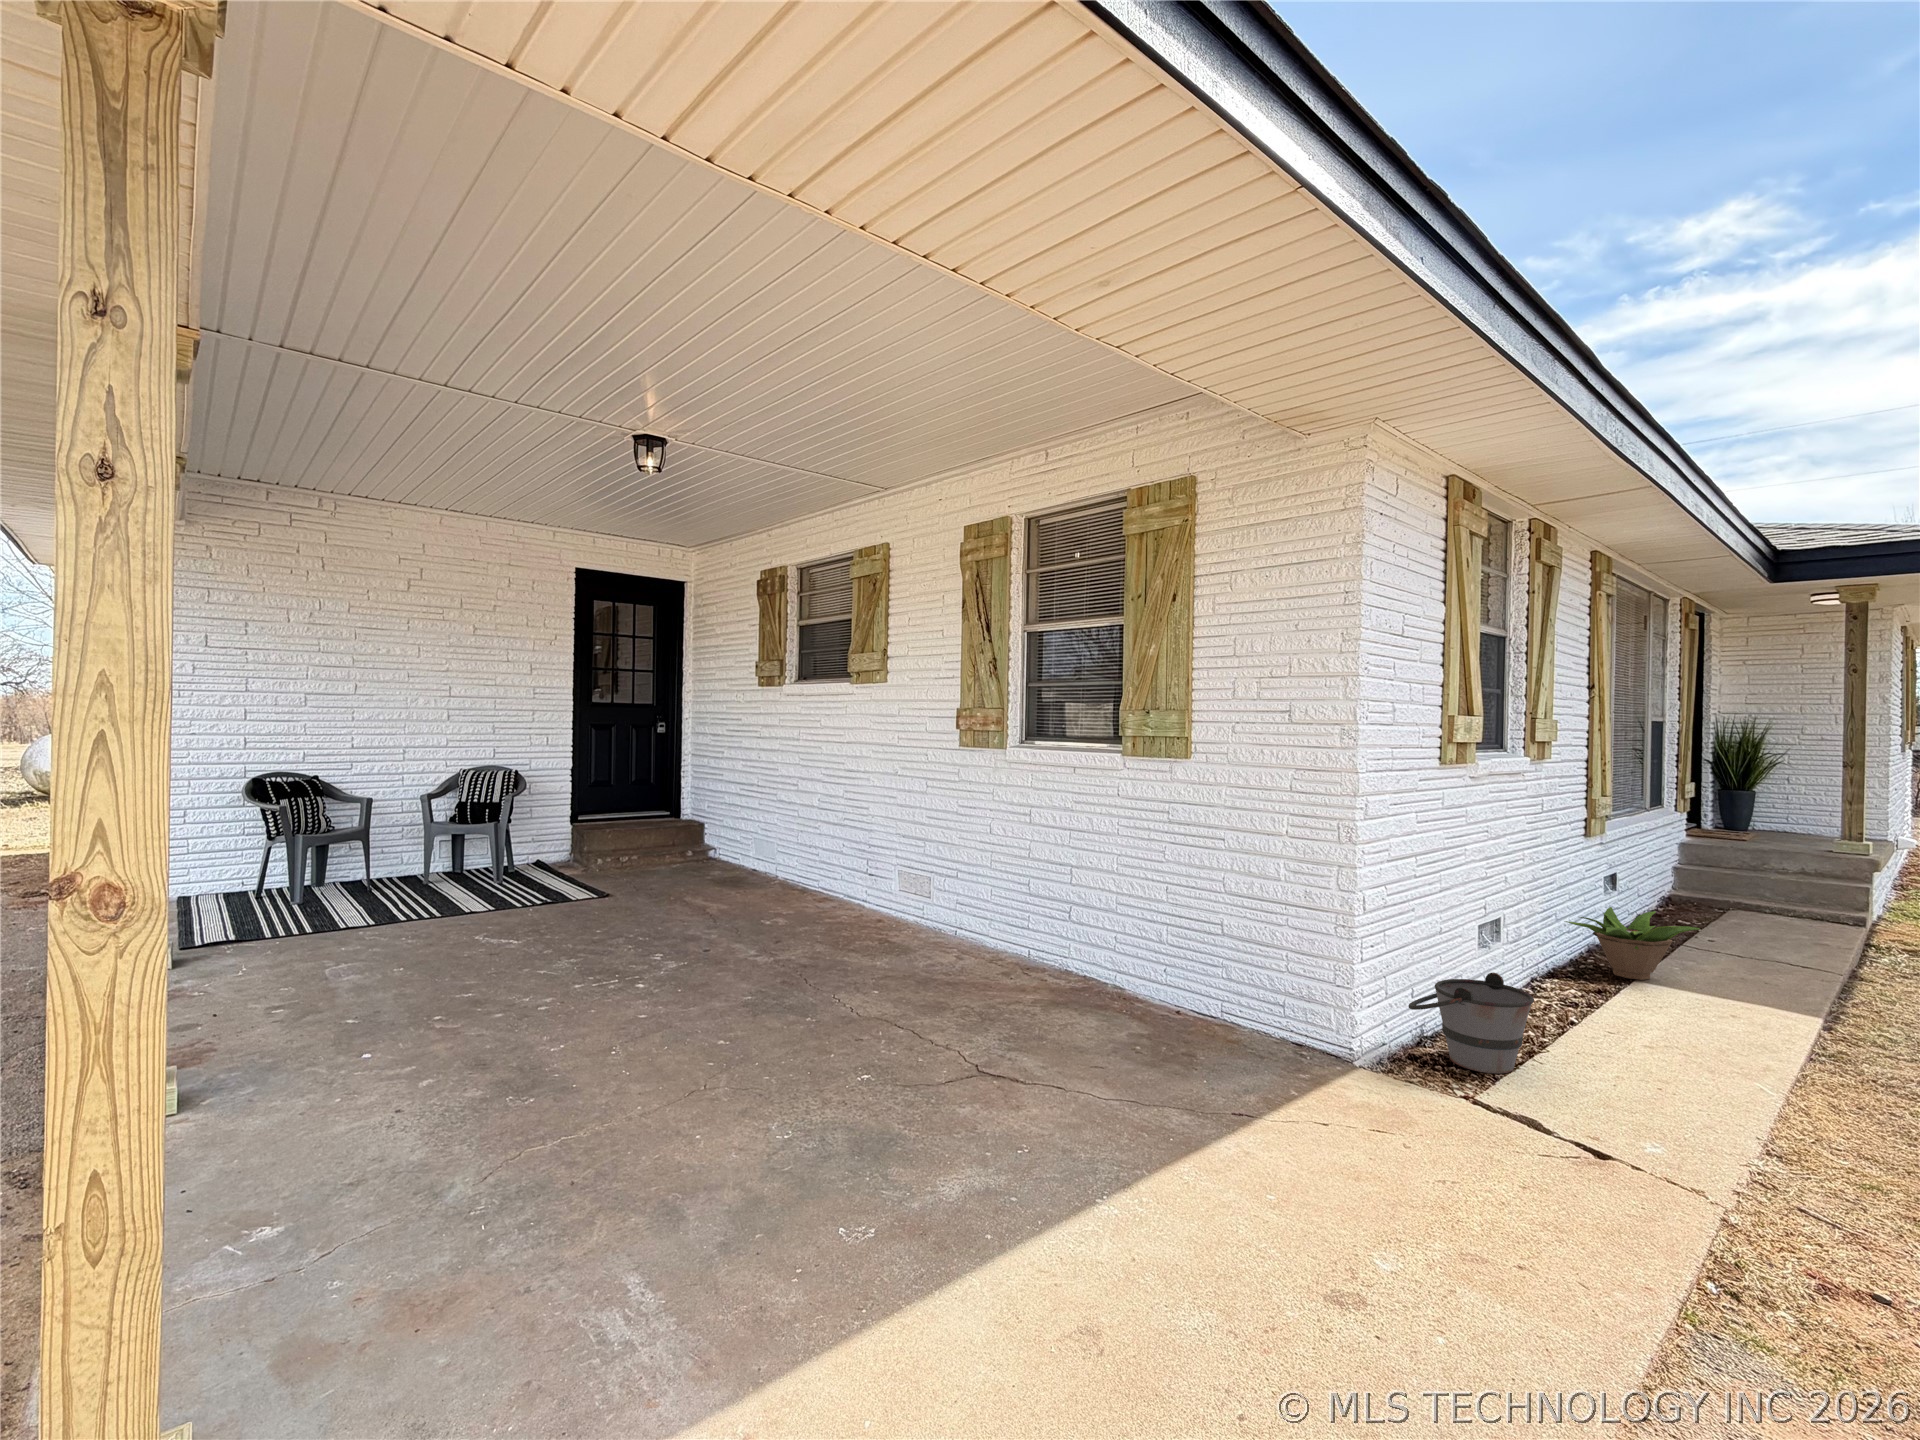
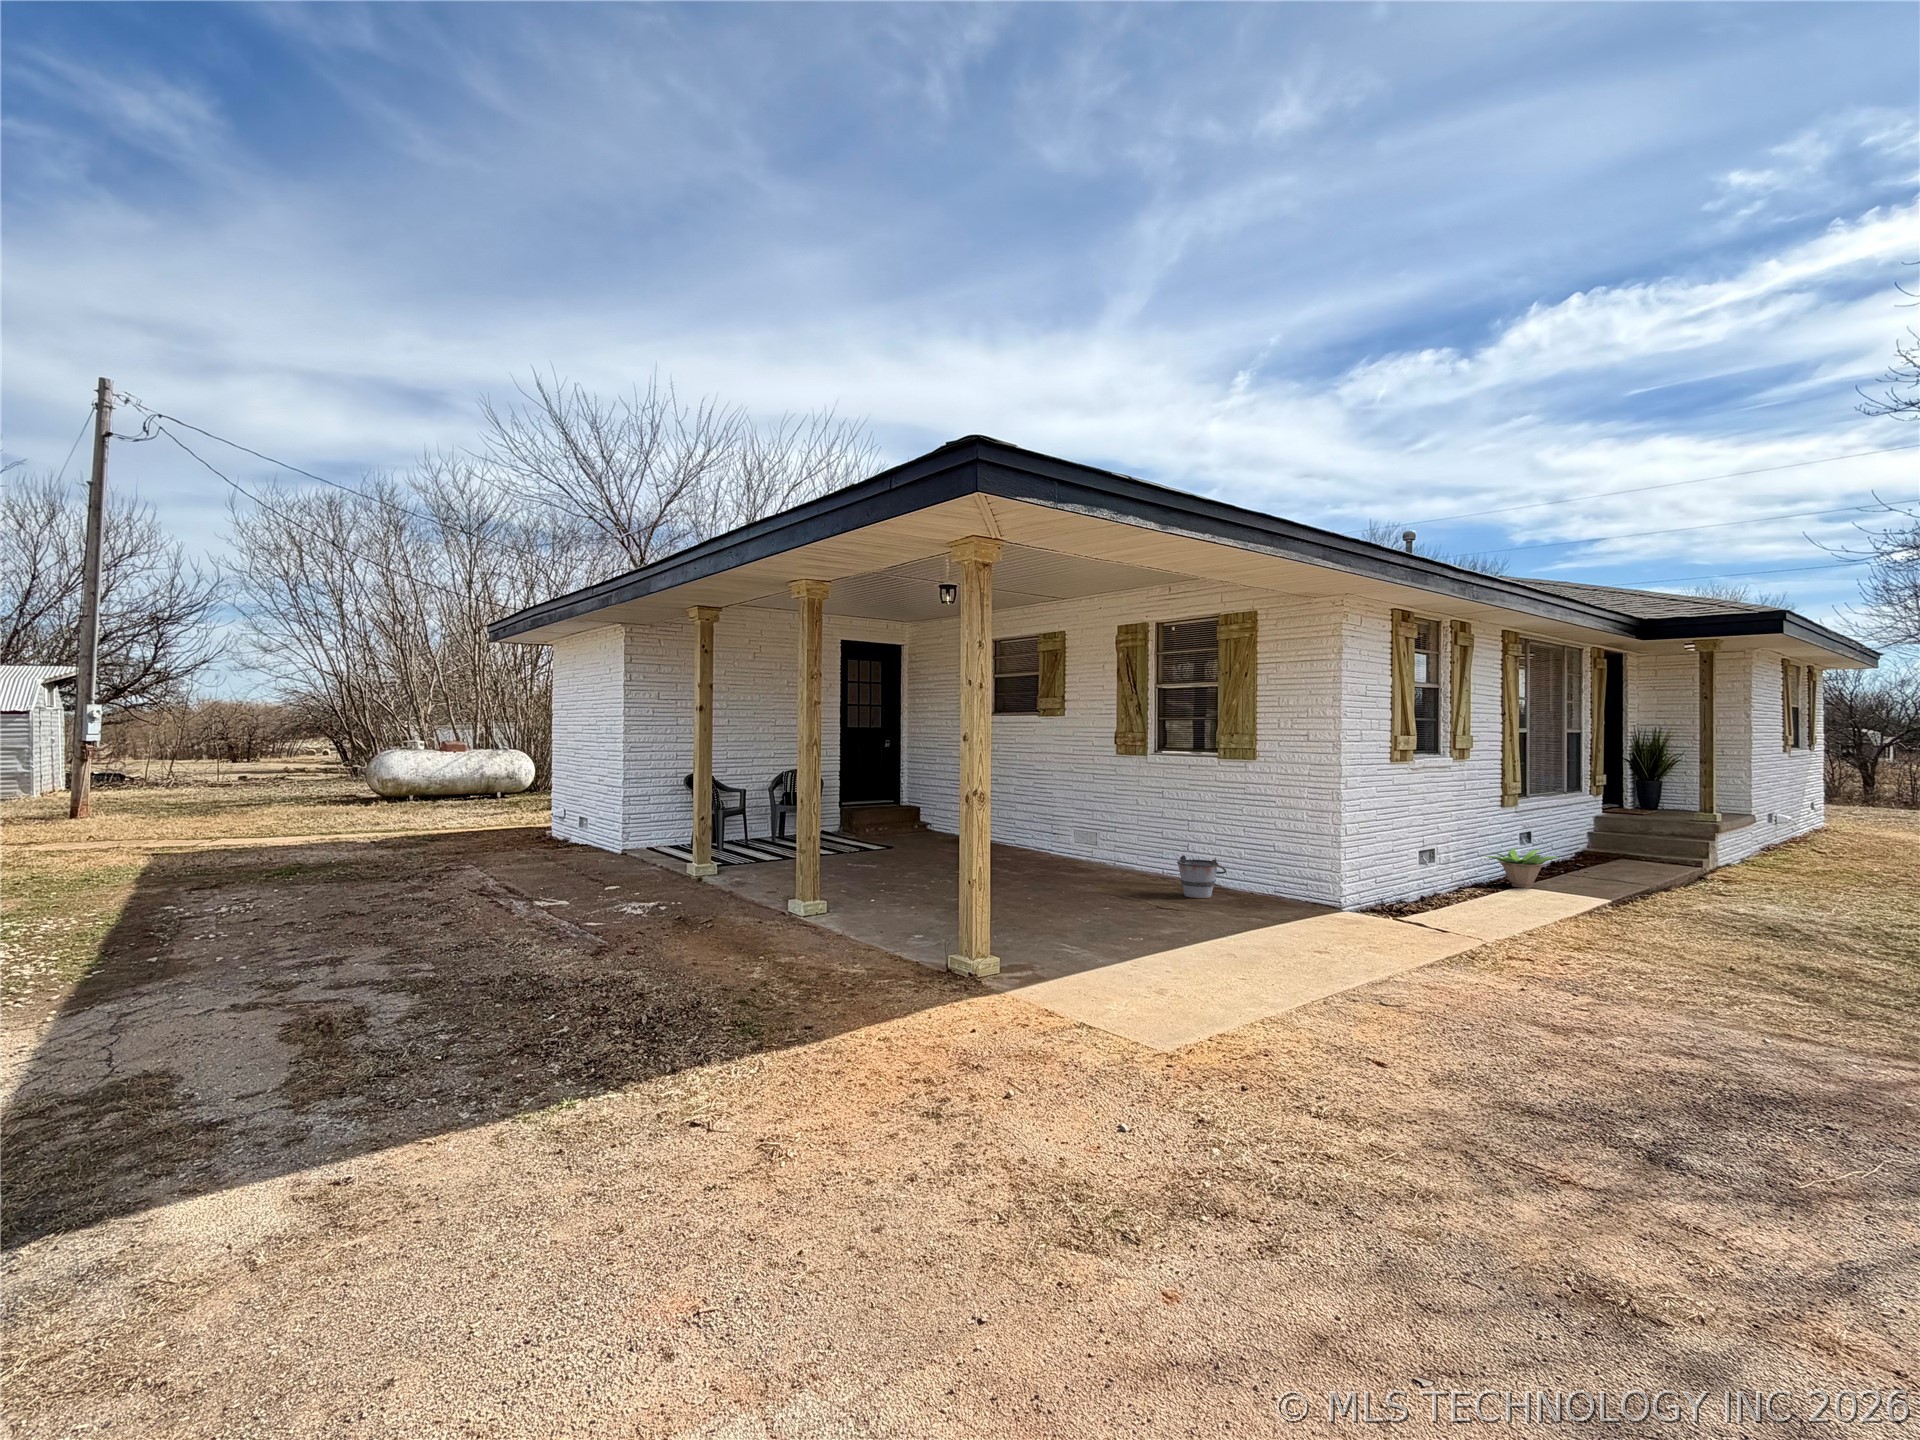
bucket: present [1408,972,1534,1074] -> present [1177,855,1227,898]

